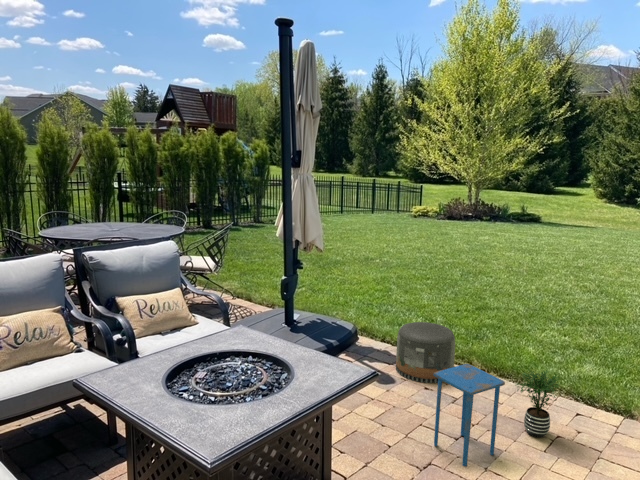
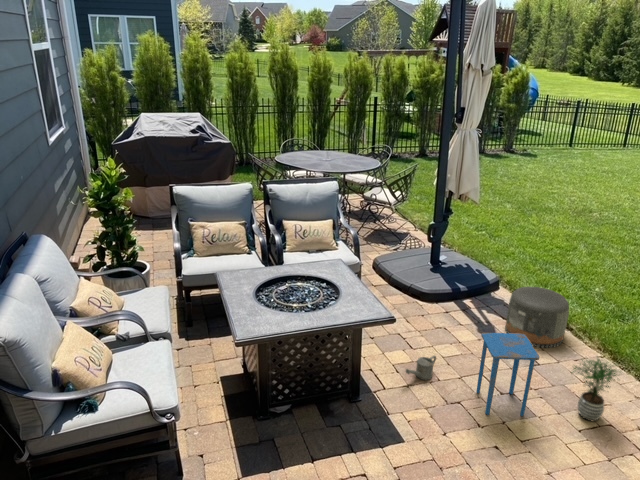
watering can: none [361,418,383,452] -> present [406,356,436,380]

